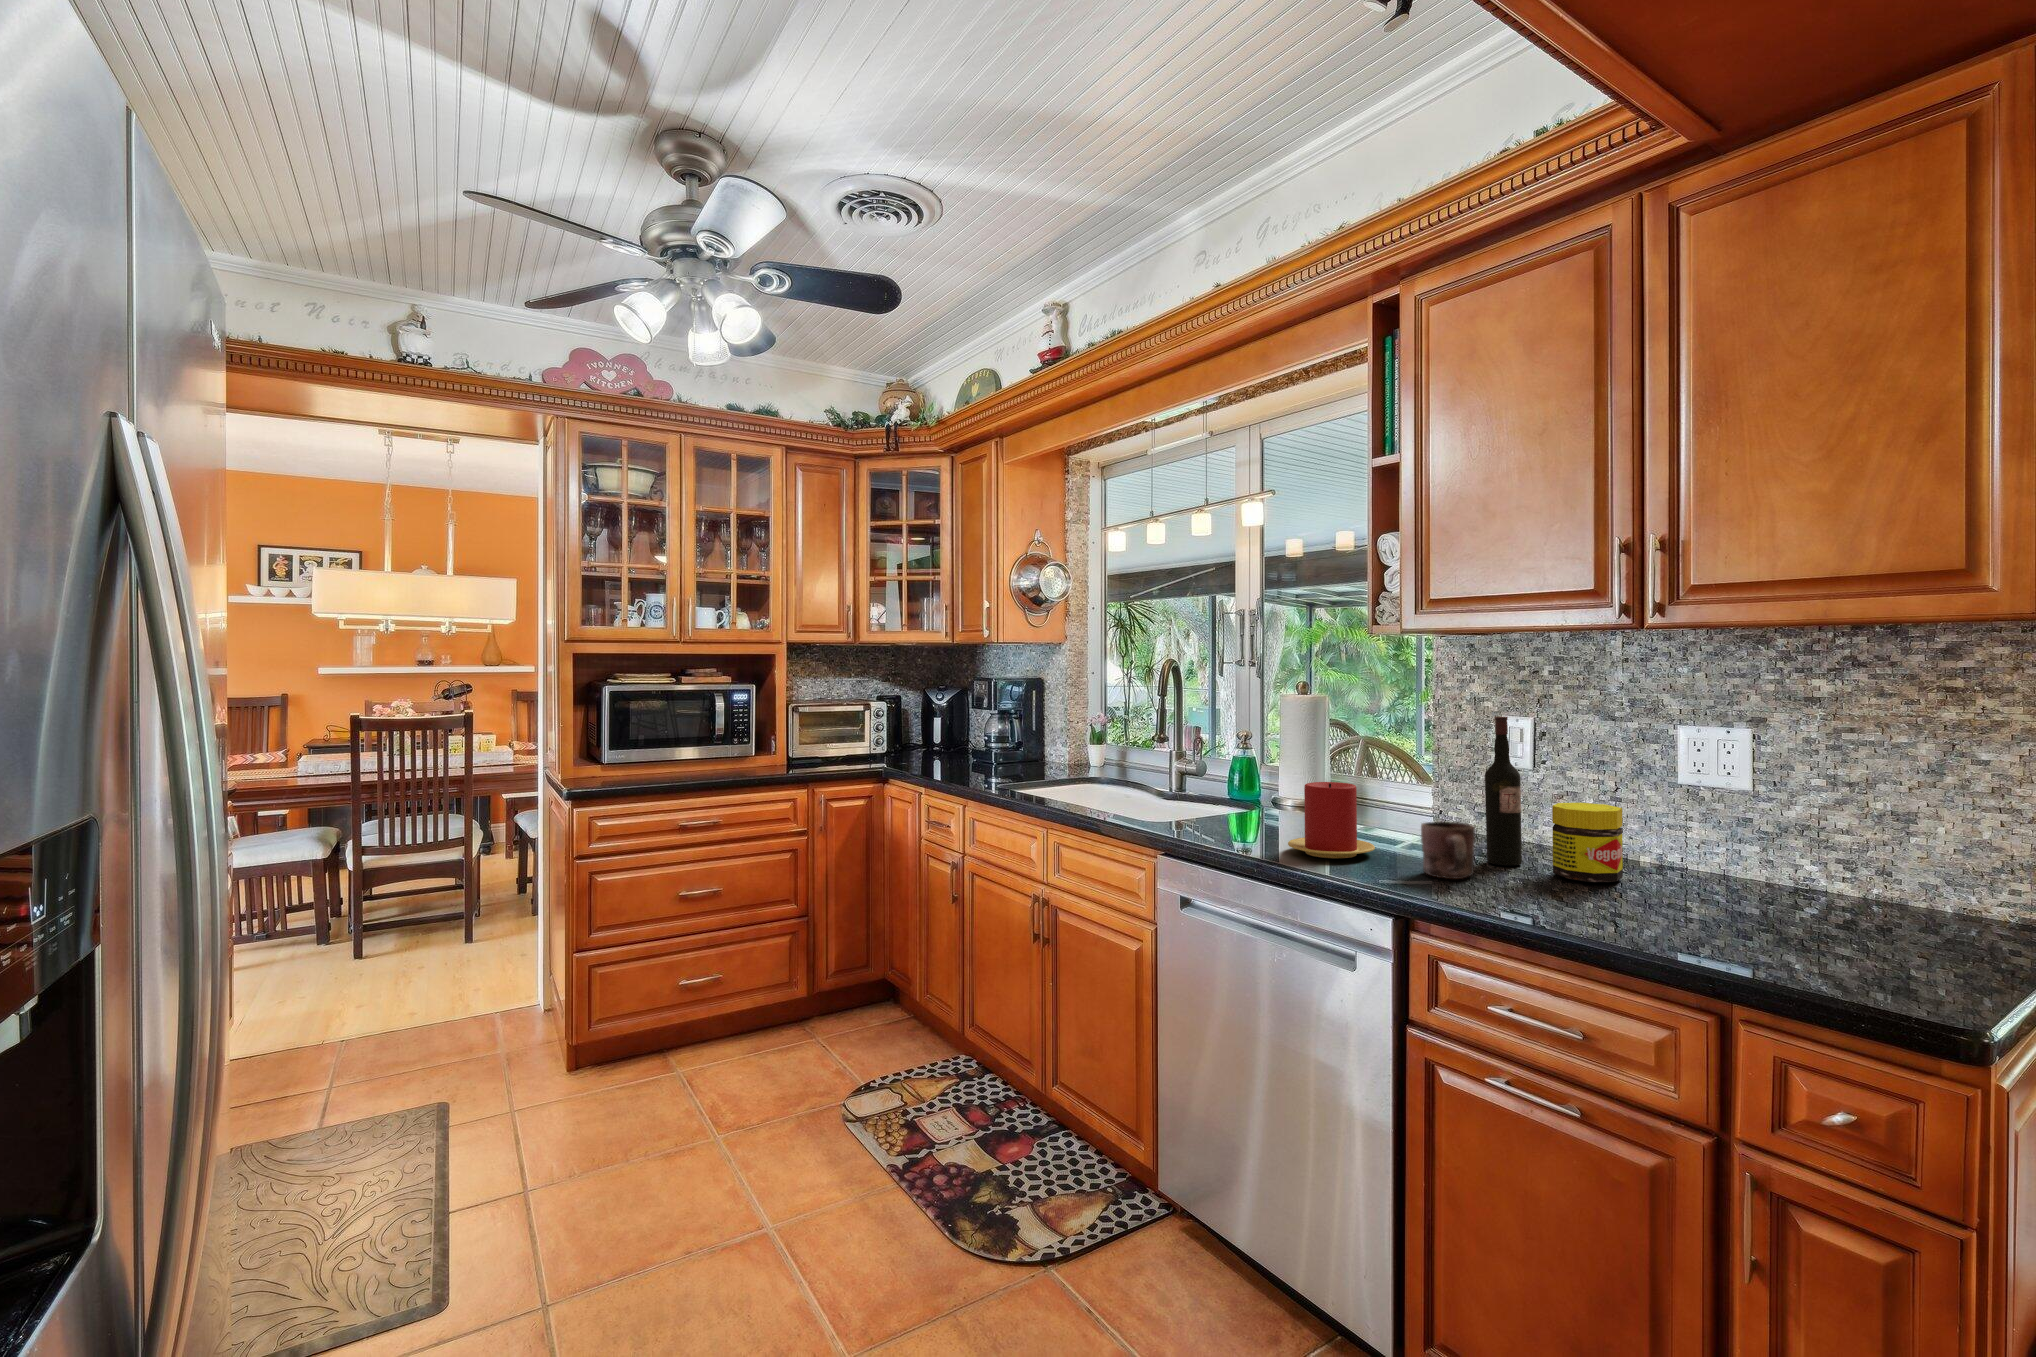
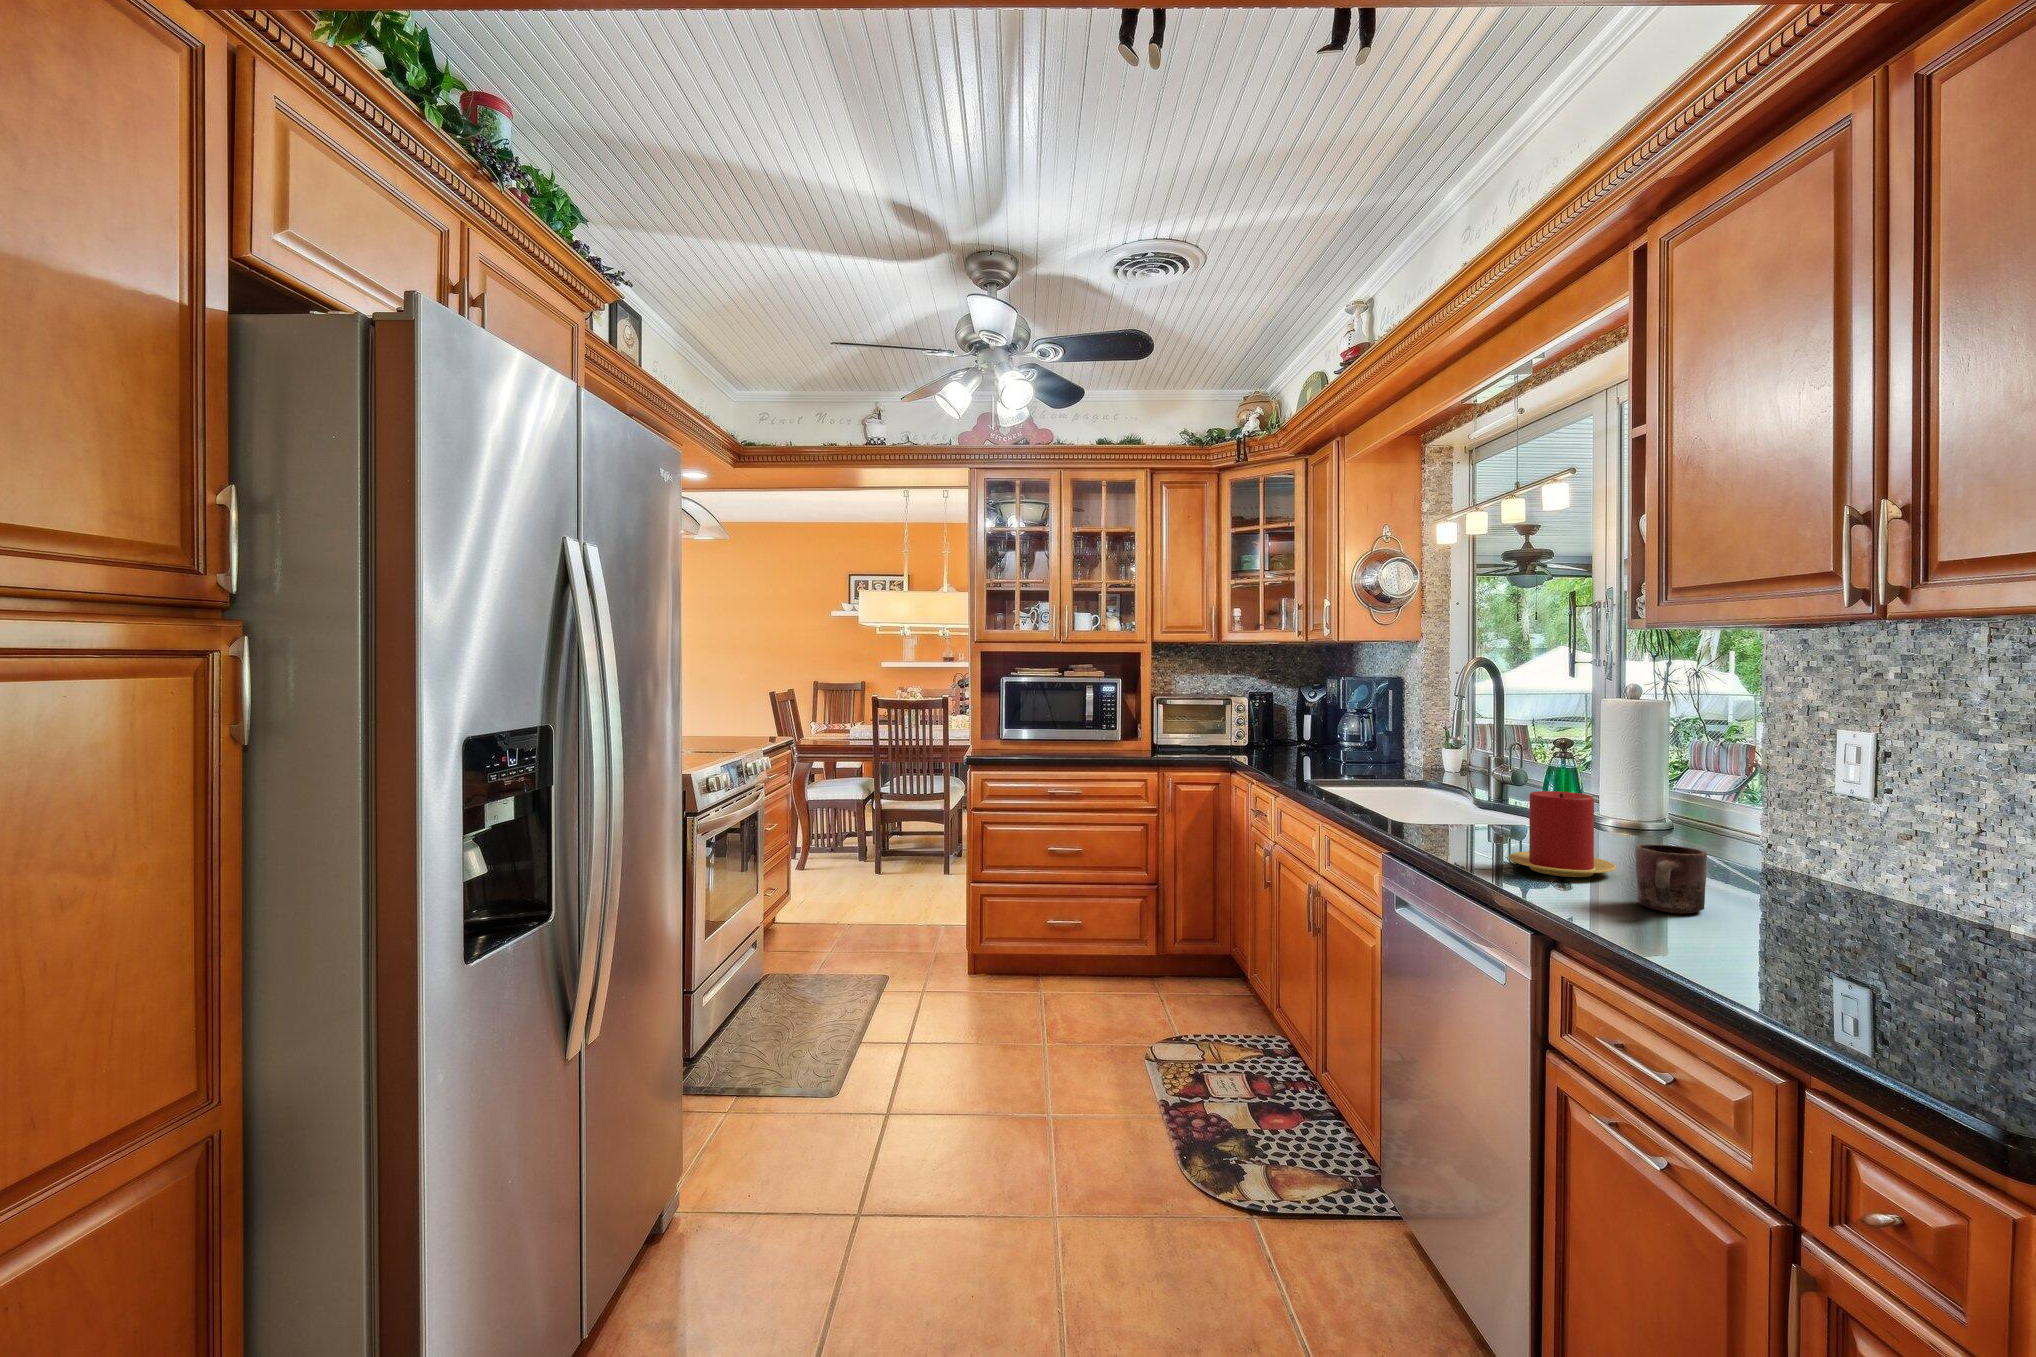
wine bottle: present [1485,717,1522,865] -> none [1753,726,1806,911]
jar: present [1552,803,1623,882] -> none [1825,839,1934,946]

